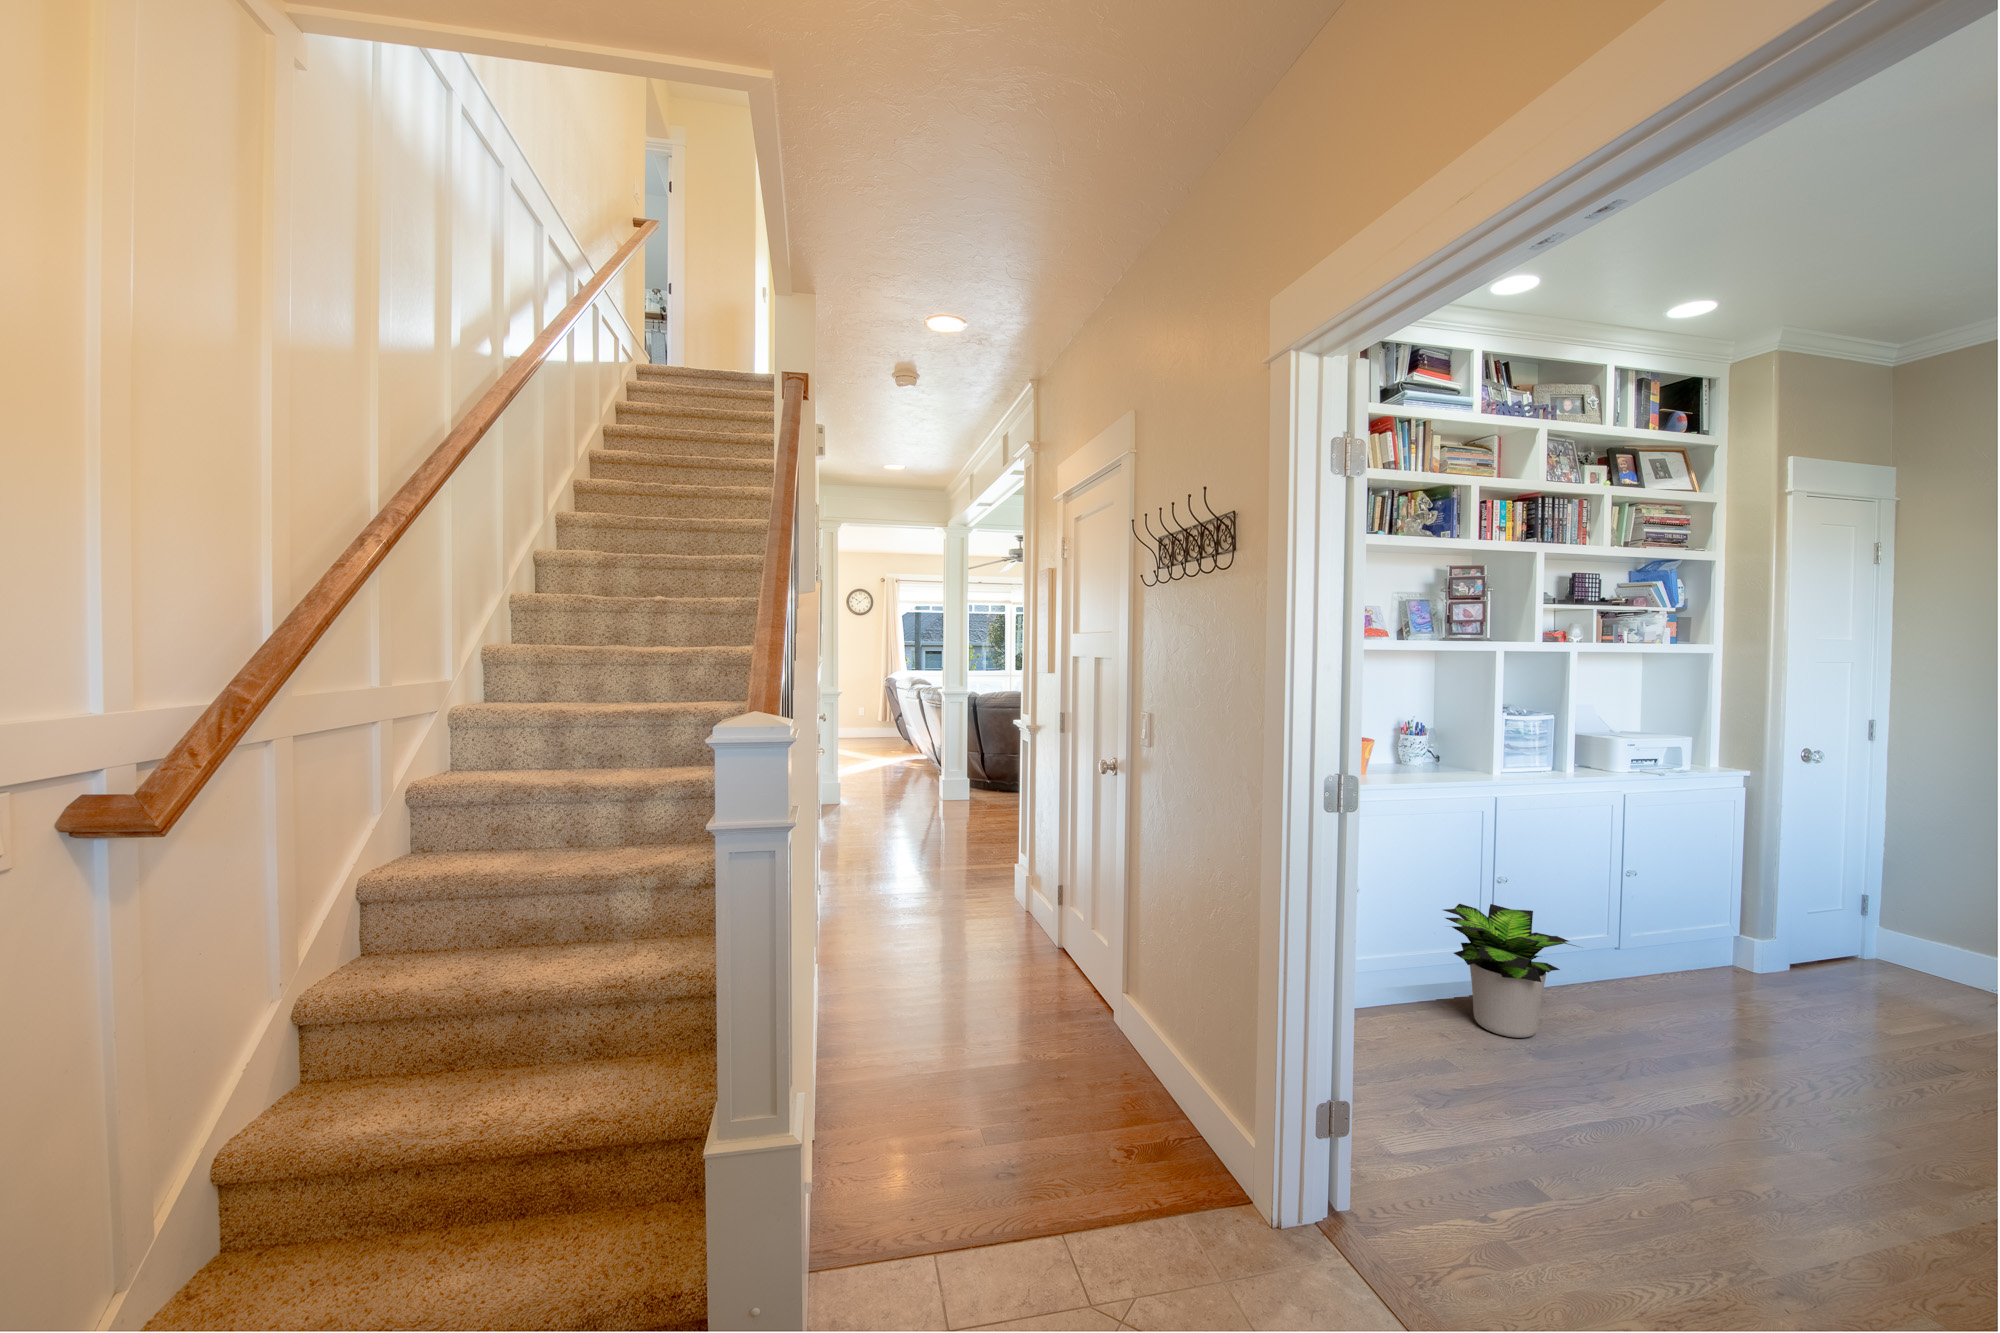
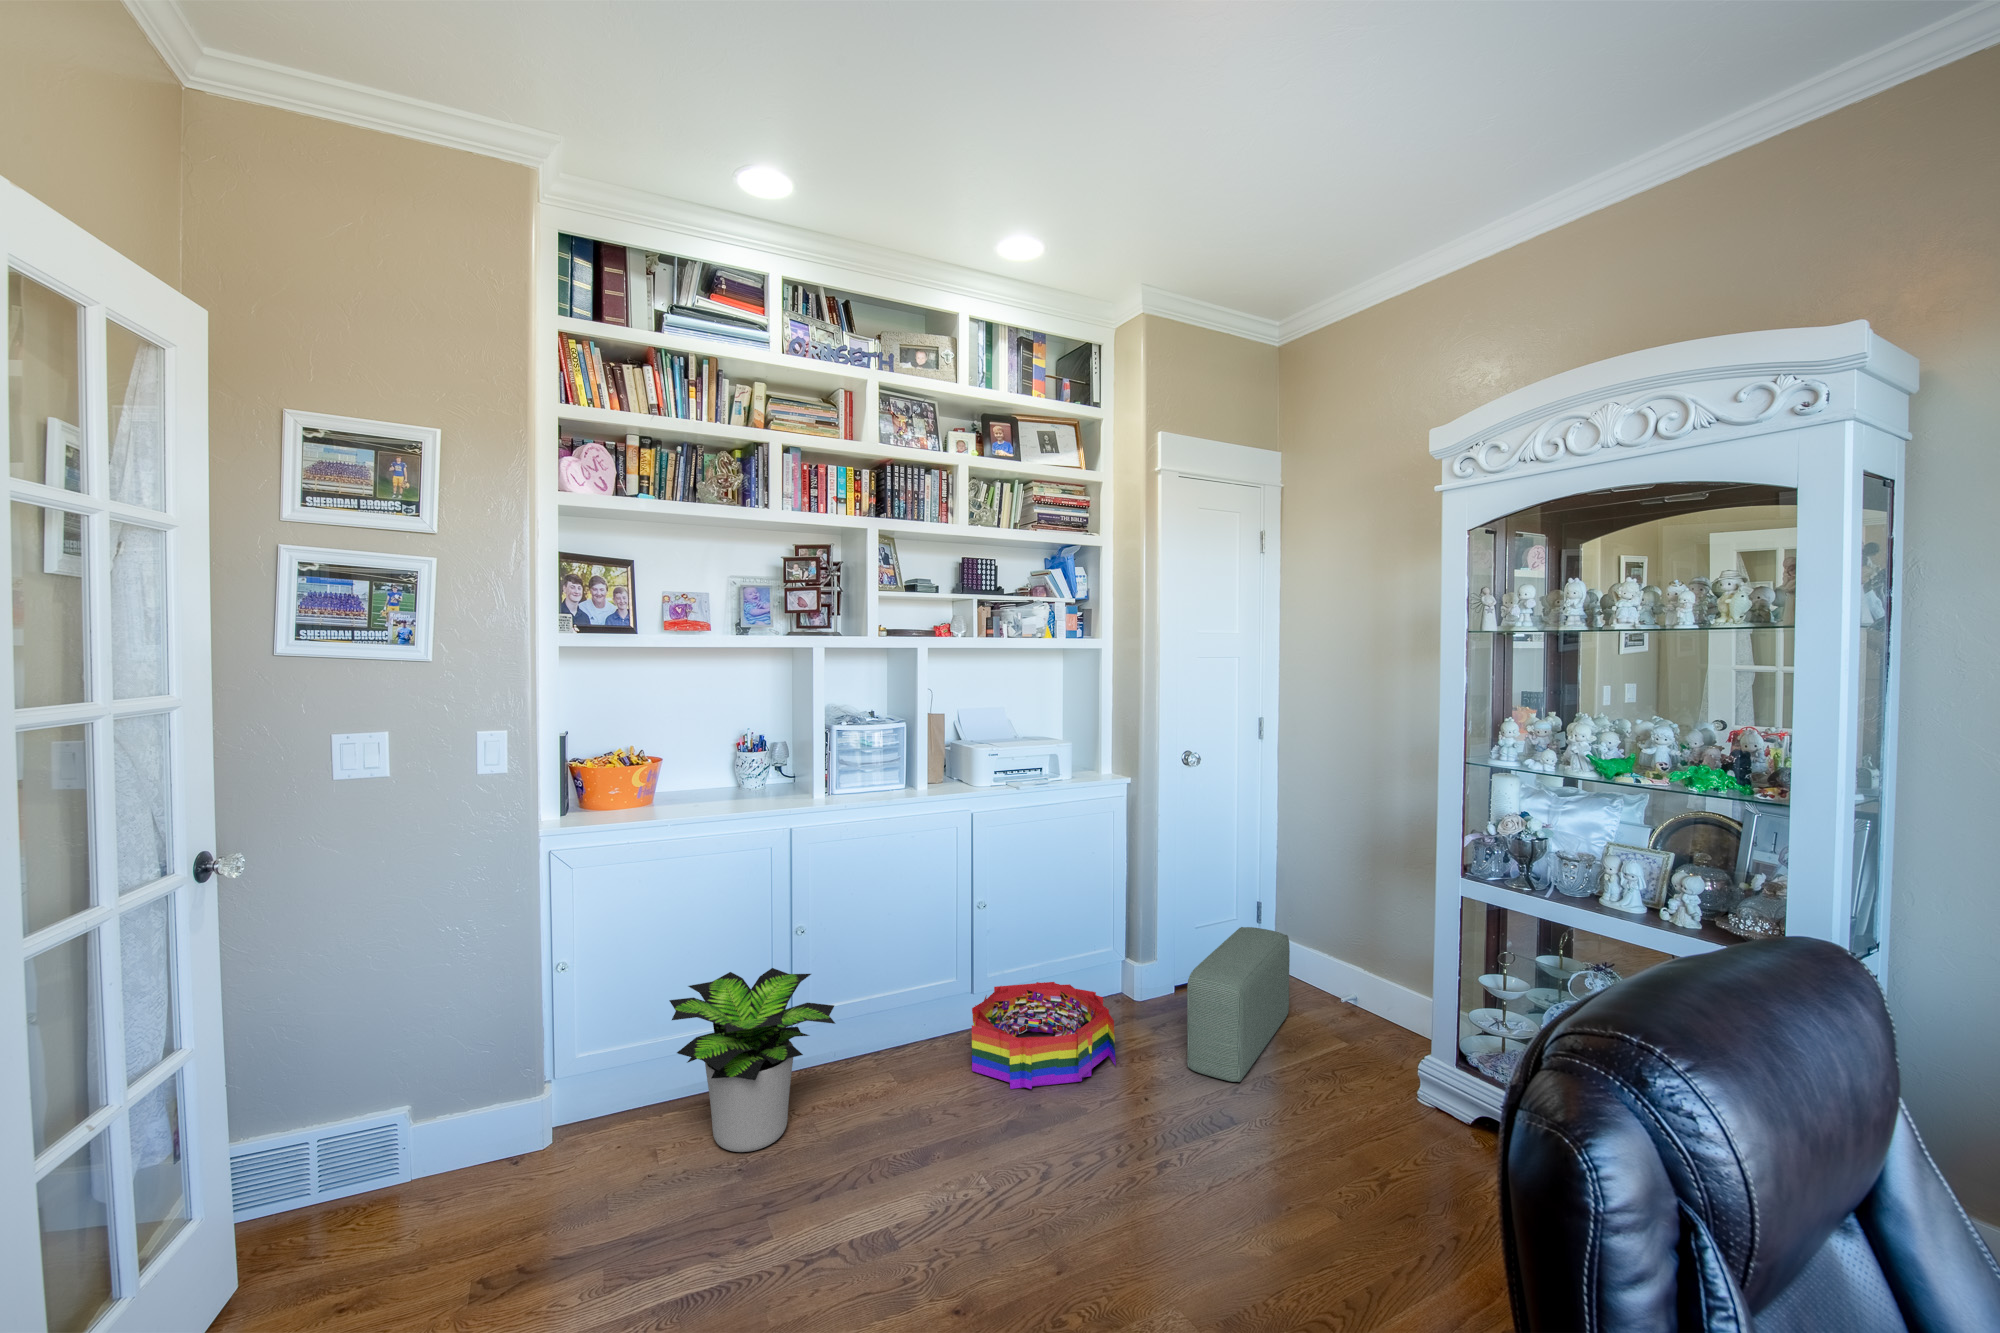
pouf: none [1868,914,1948,1044] -> present [1187,927,1290,1082]
storage bin: none [1632,942,1795,1026] -> present [972,982,1116,1089]

